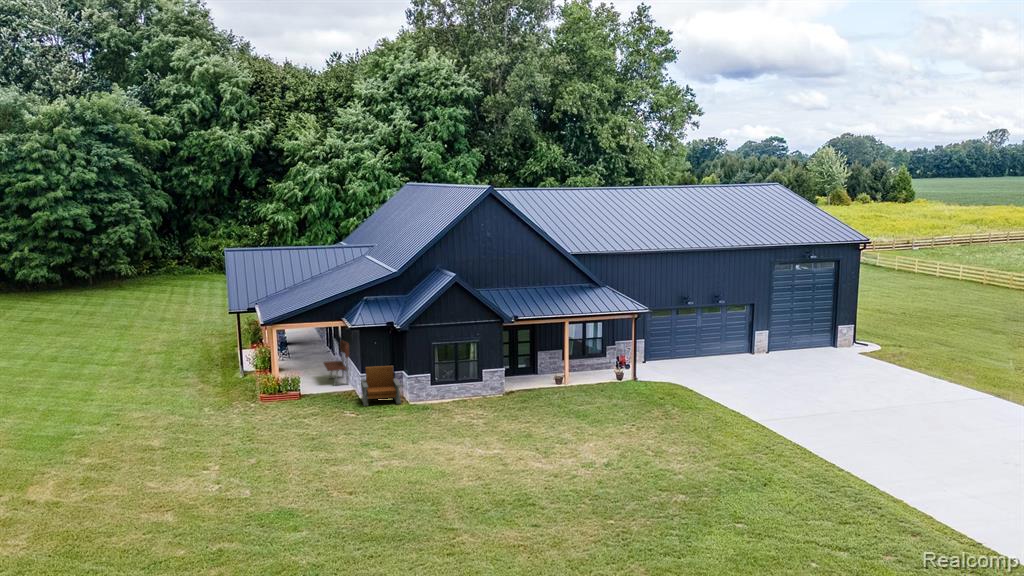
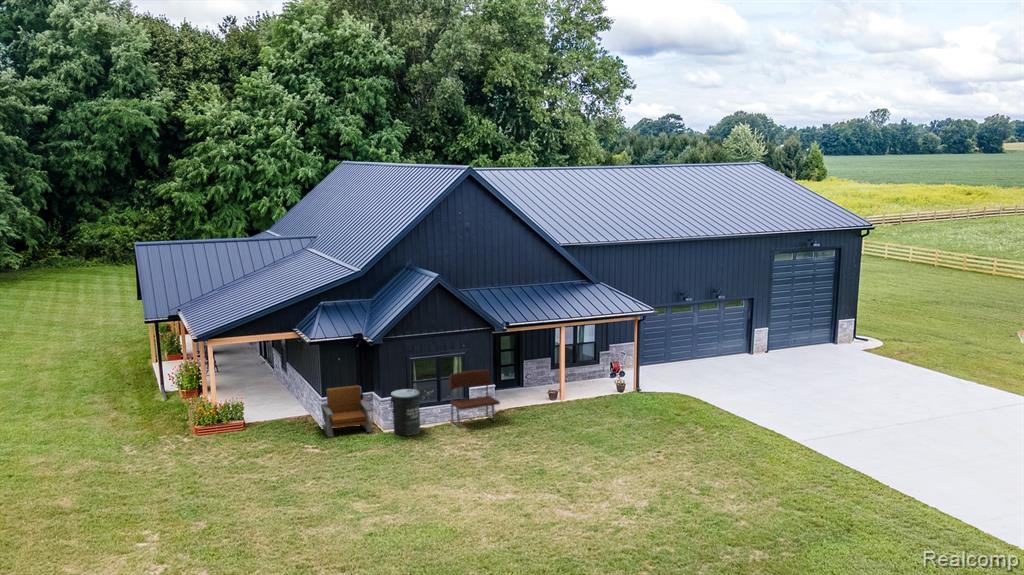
bench: present [324,341,349,386] -> present [449,370,500,427]
trash can: none [416,369,441,407] -> present [391,389,420,436]

